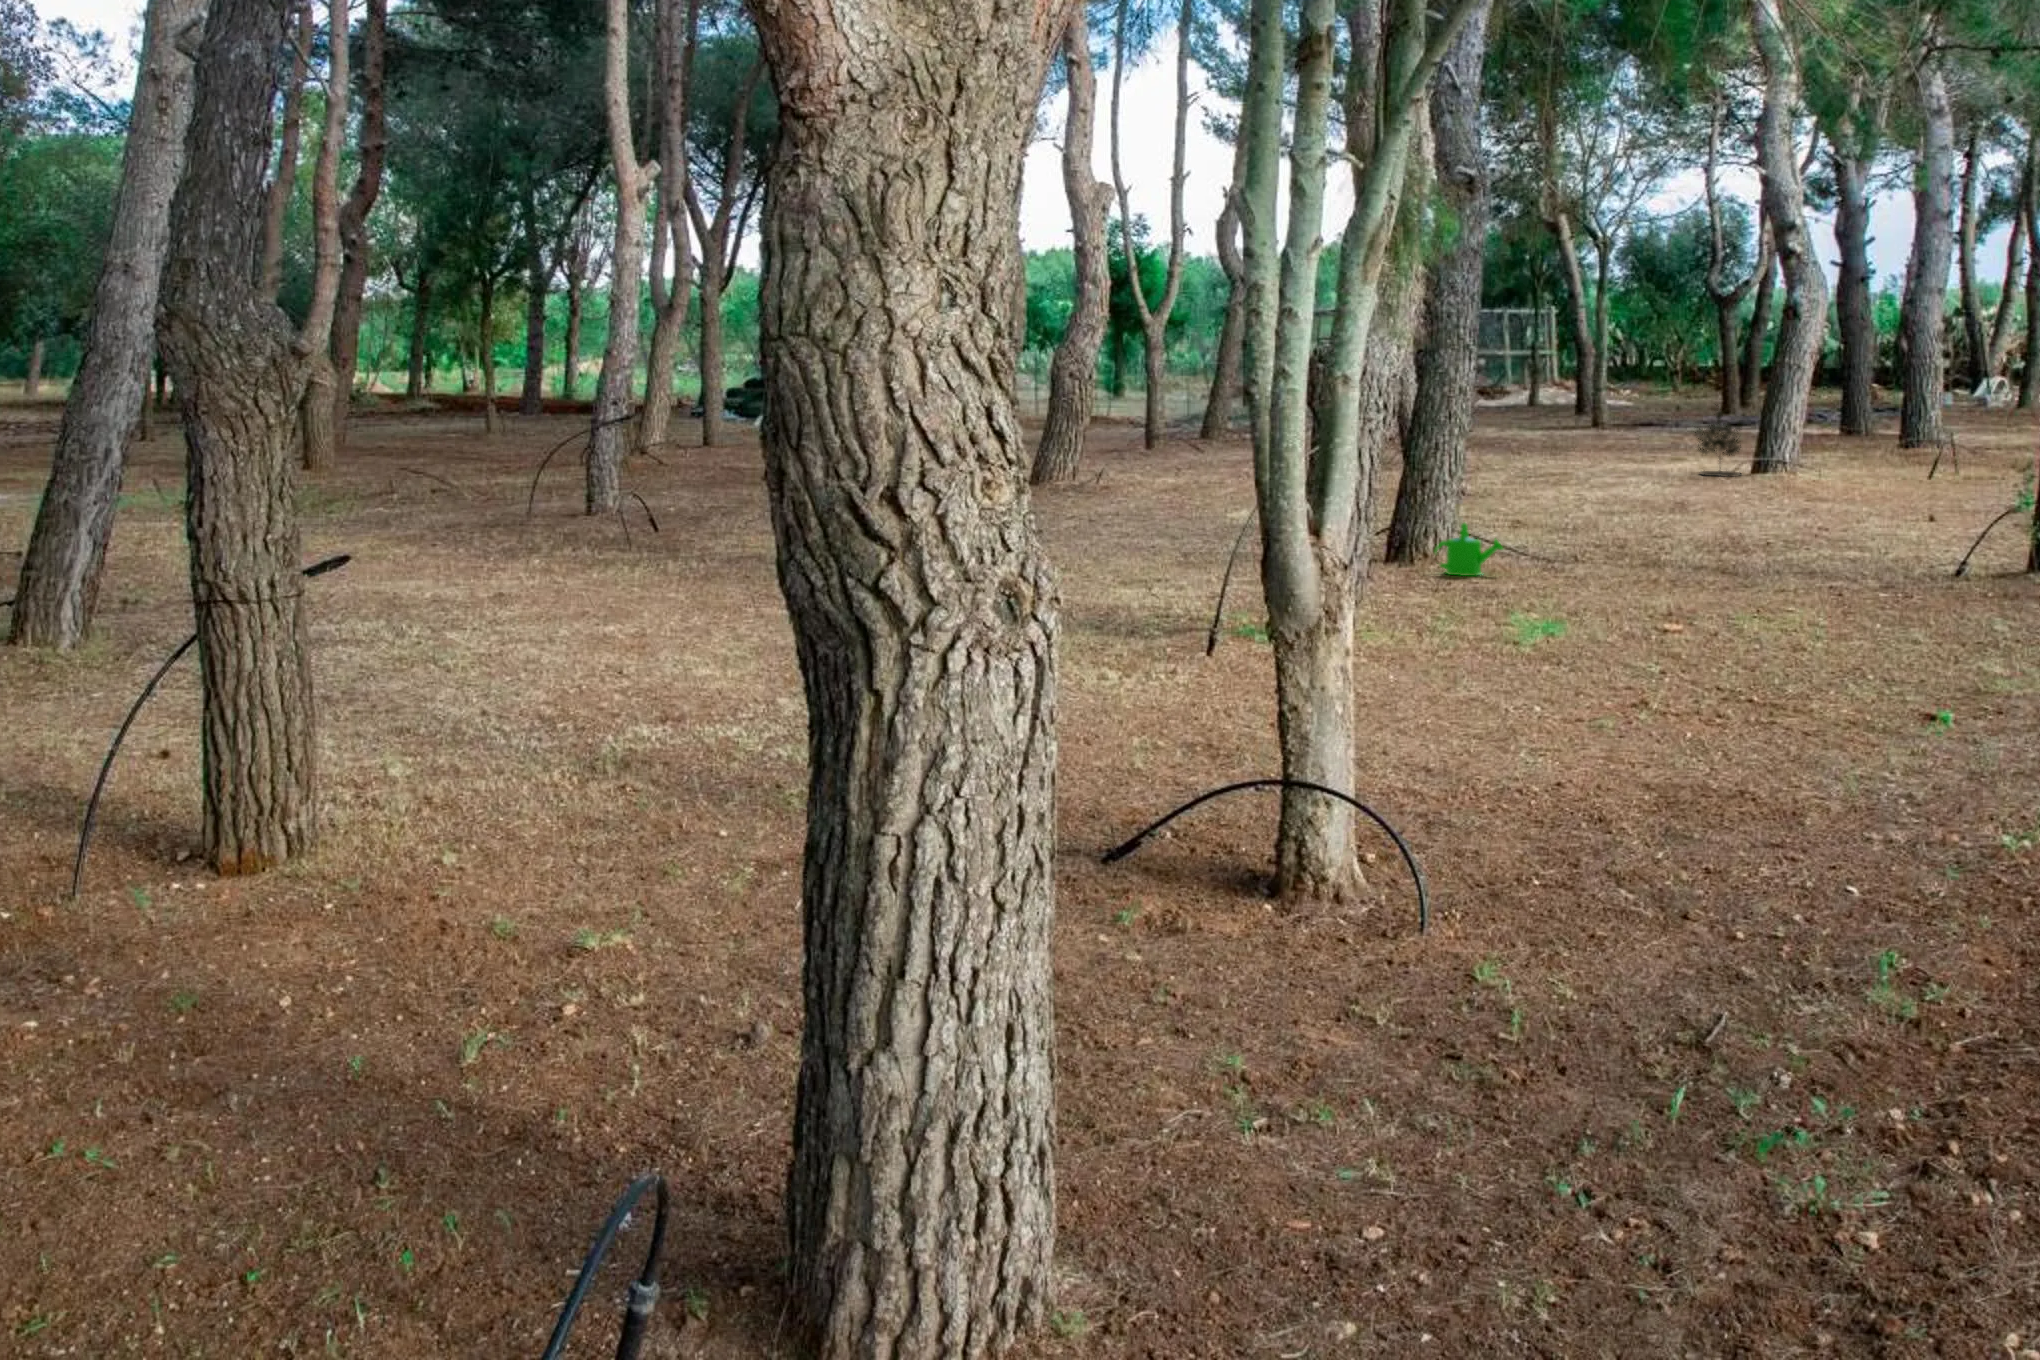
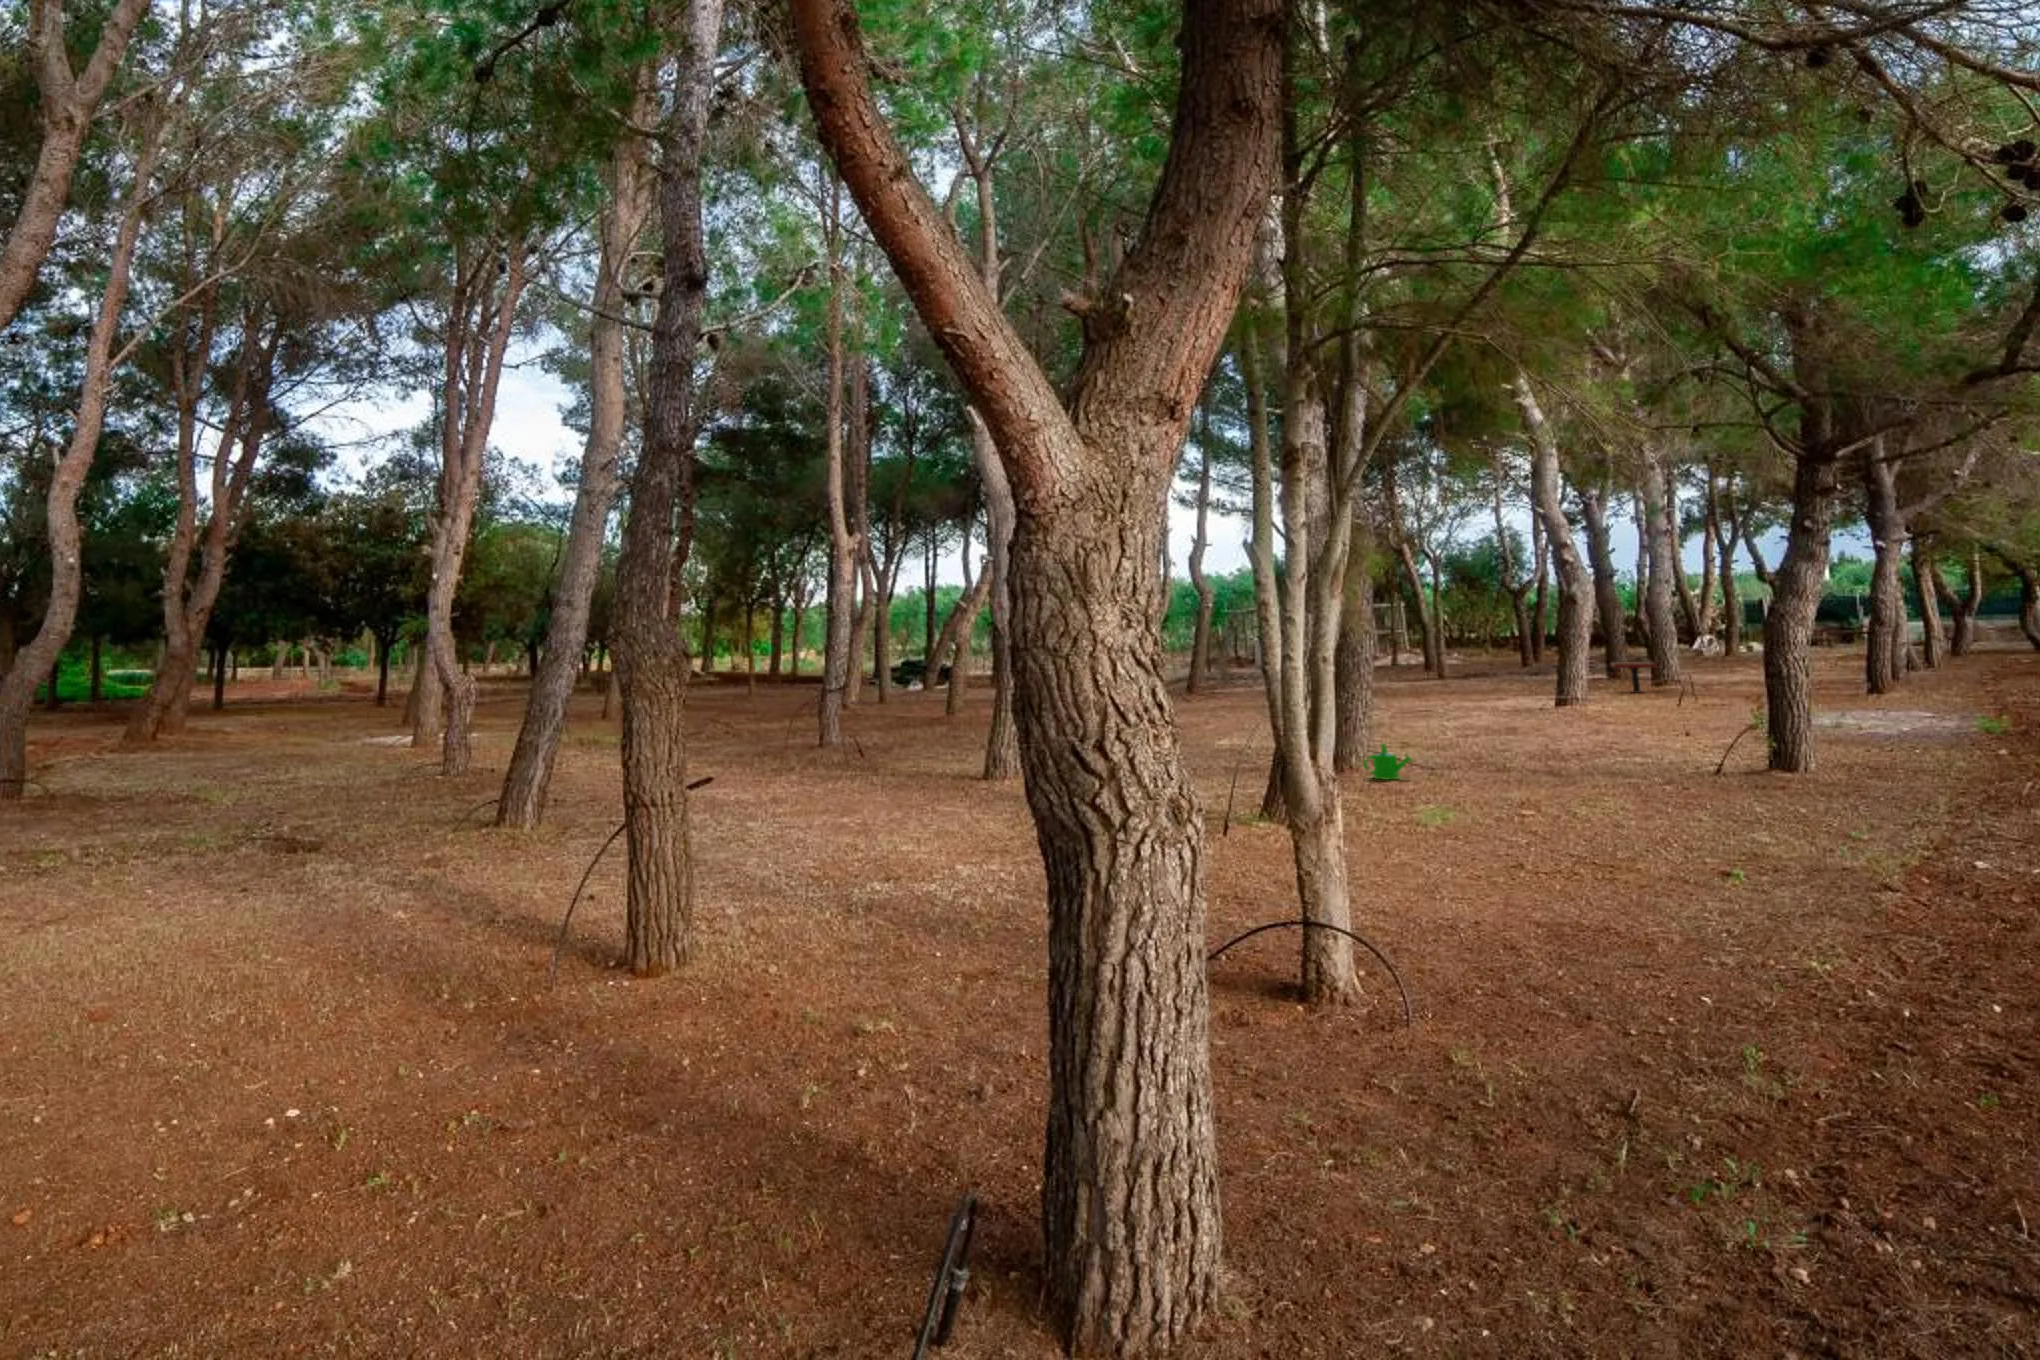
potted tree: present [1695,404,1742,477] -> none [1525,655,1567,707]
pedestal table: none [1813,413,1876,458] -> present [1611,662,1657,693]

